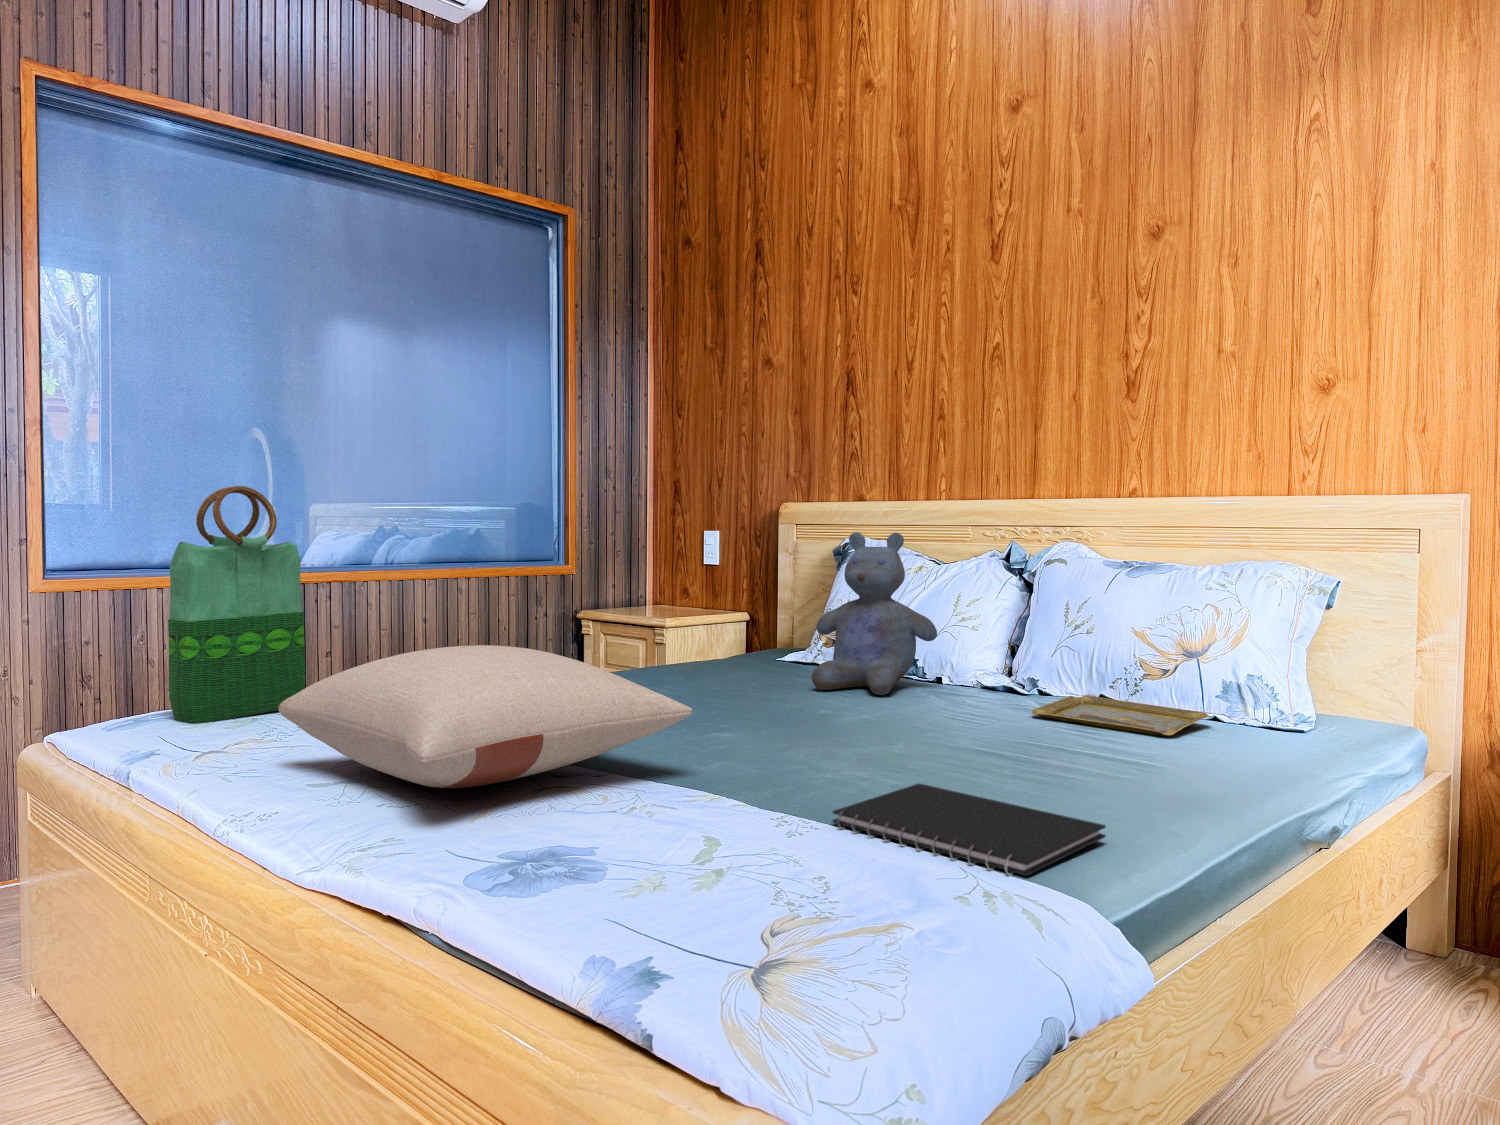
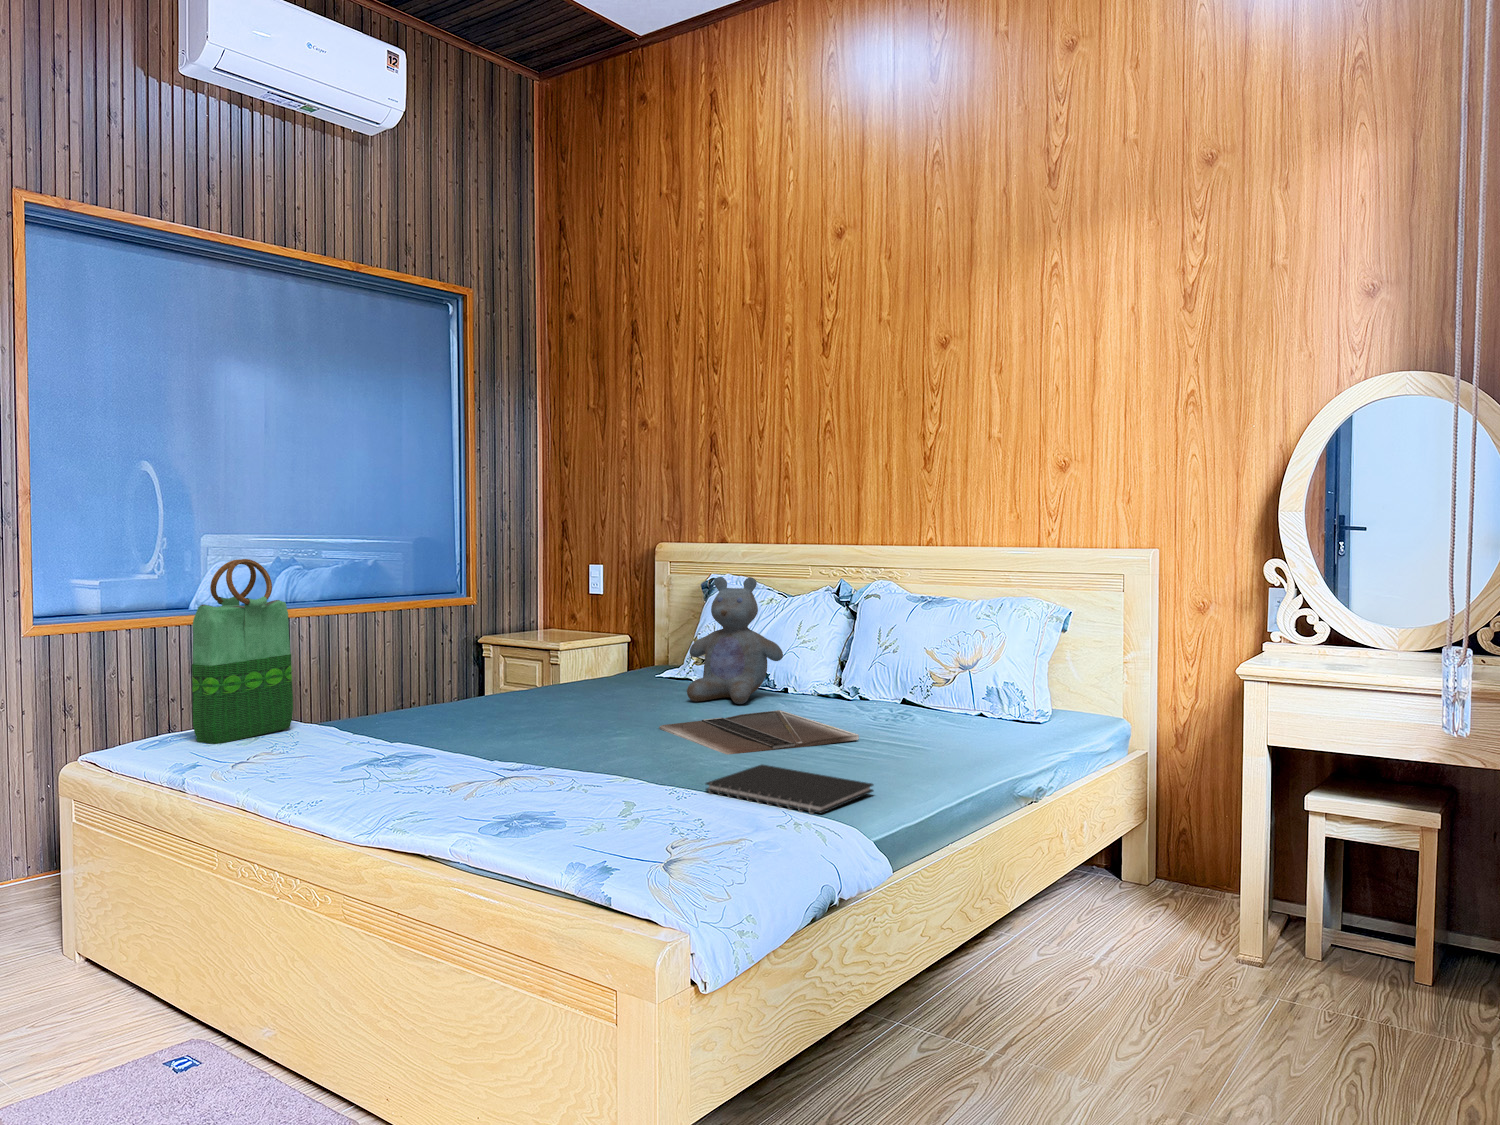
pillow: present [279,645,692,788] -> none [310,681,608,779]
tray: present [1032,695,1211,736] -> none [850,700,975,727]
laptop: none [772,704,1054,768] -> present [659,710,859,755]

